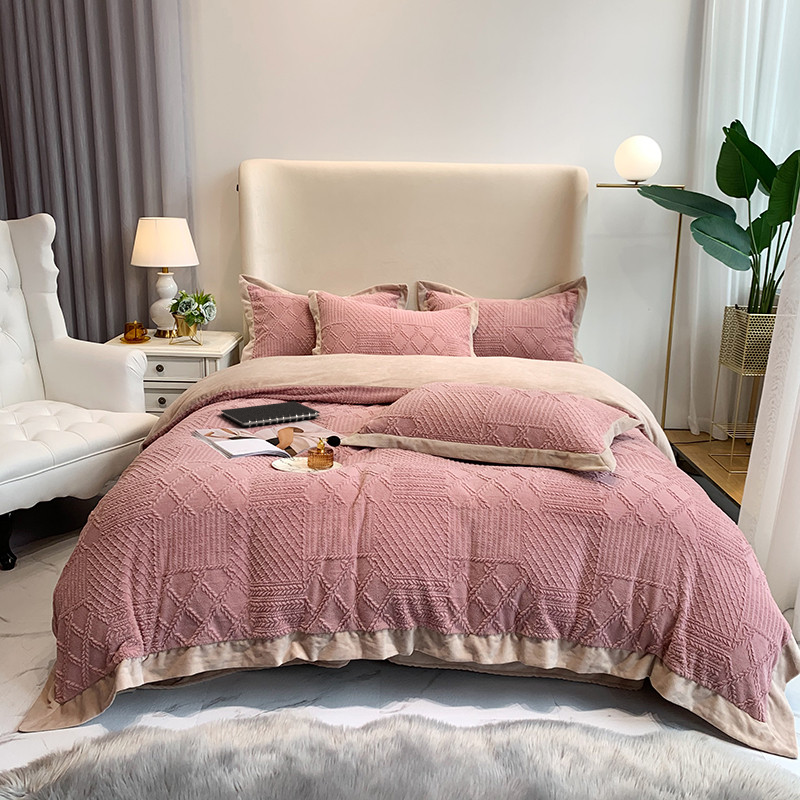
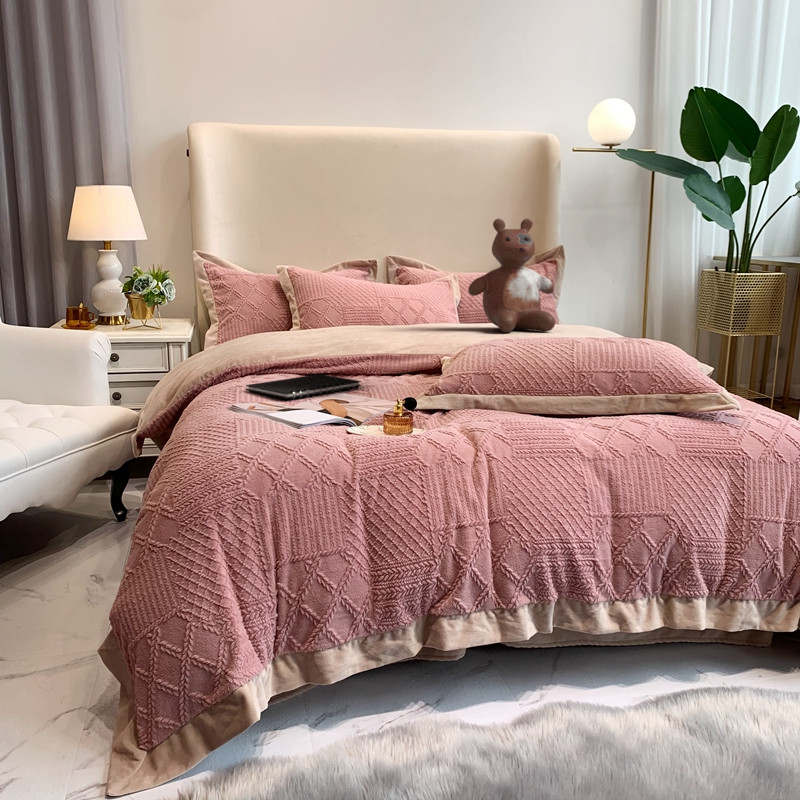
stuffed bear: none [452,262,535,370] -> present [468,219,555,332]

